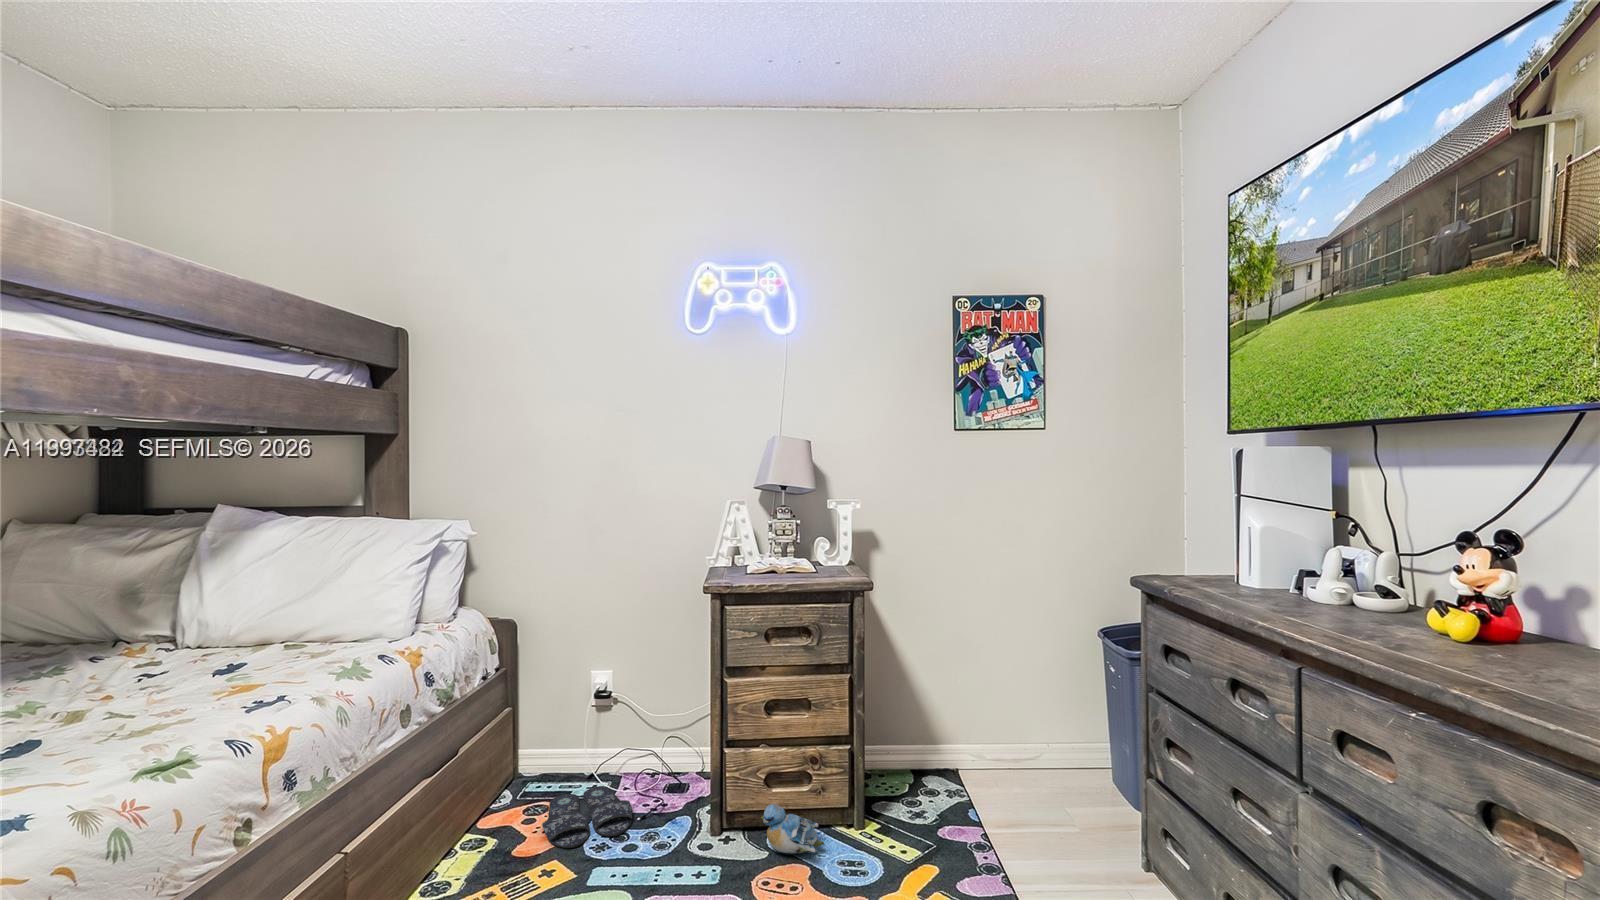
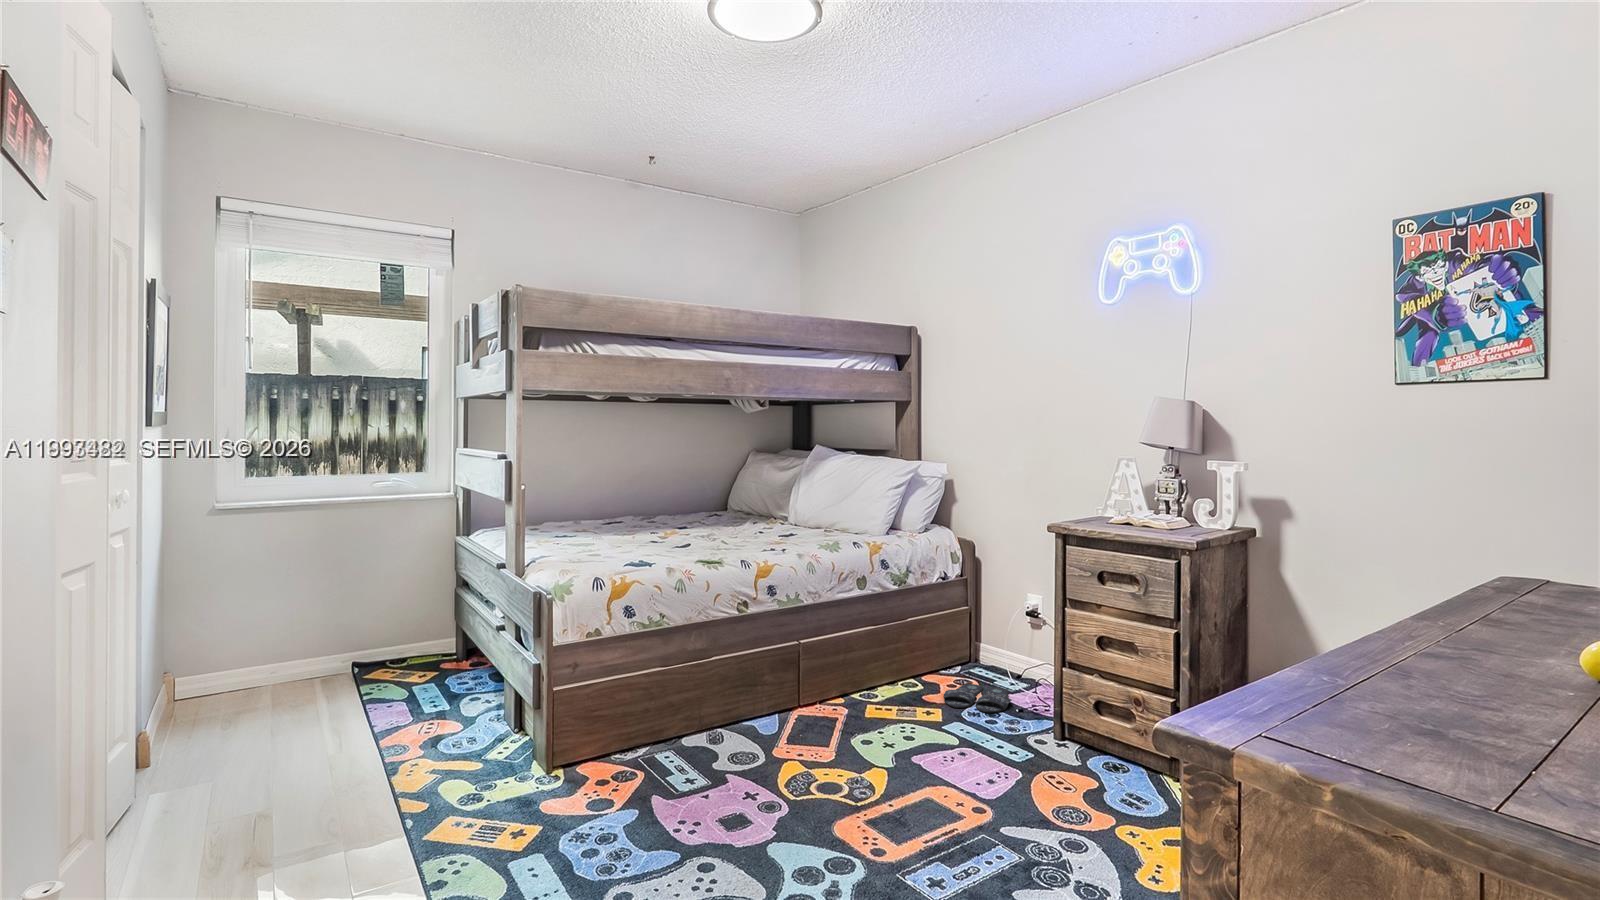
plush toy: present [761,804,825,854] -> none [1079,720,1133,769]

